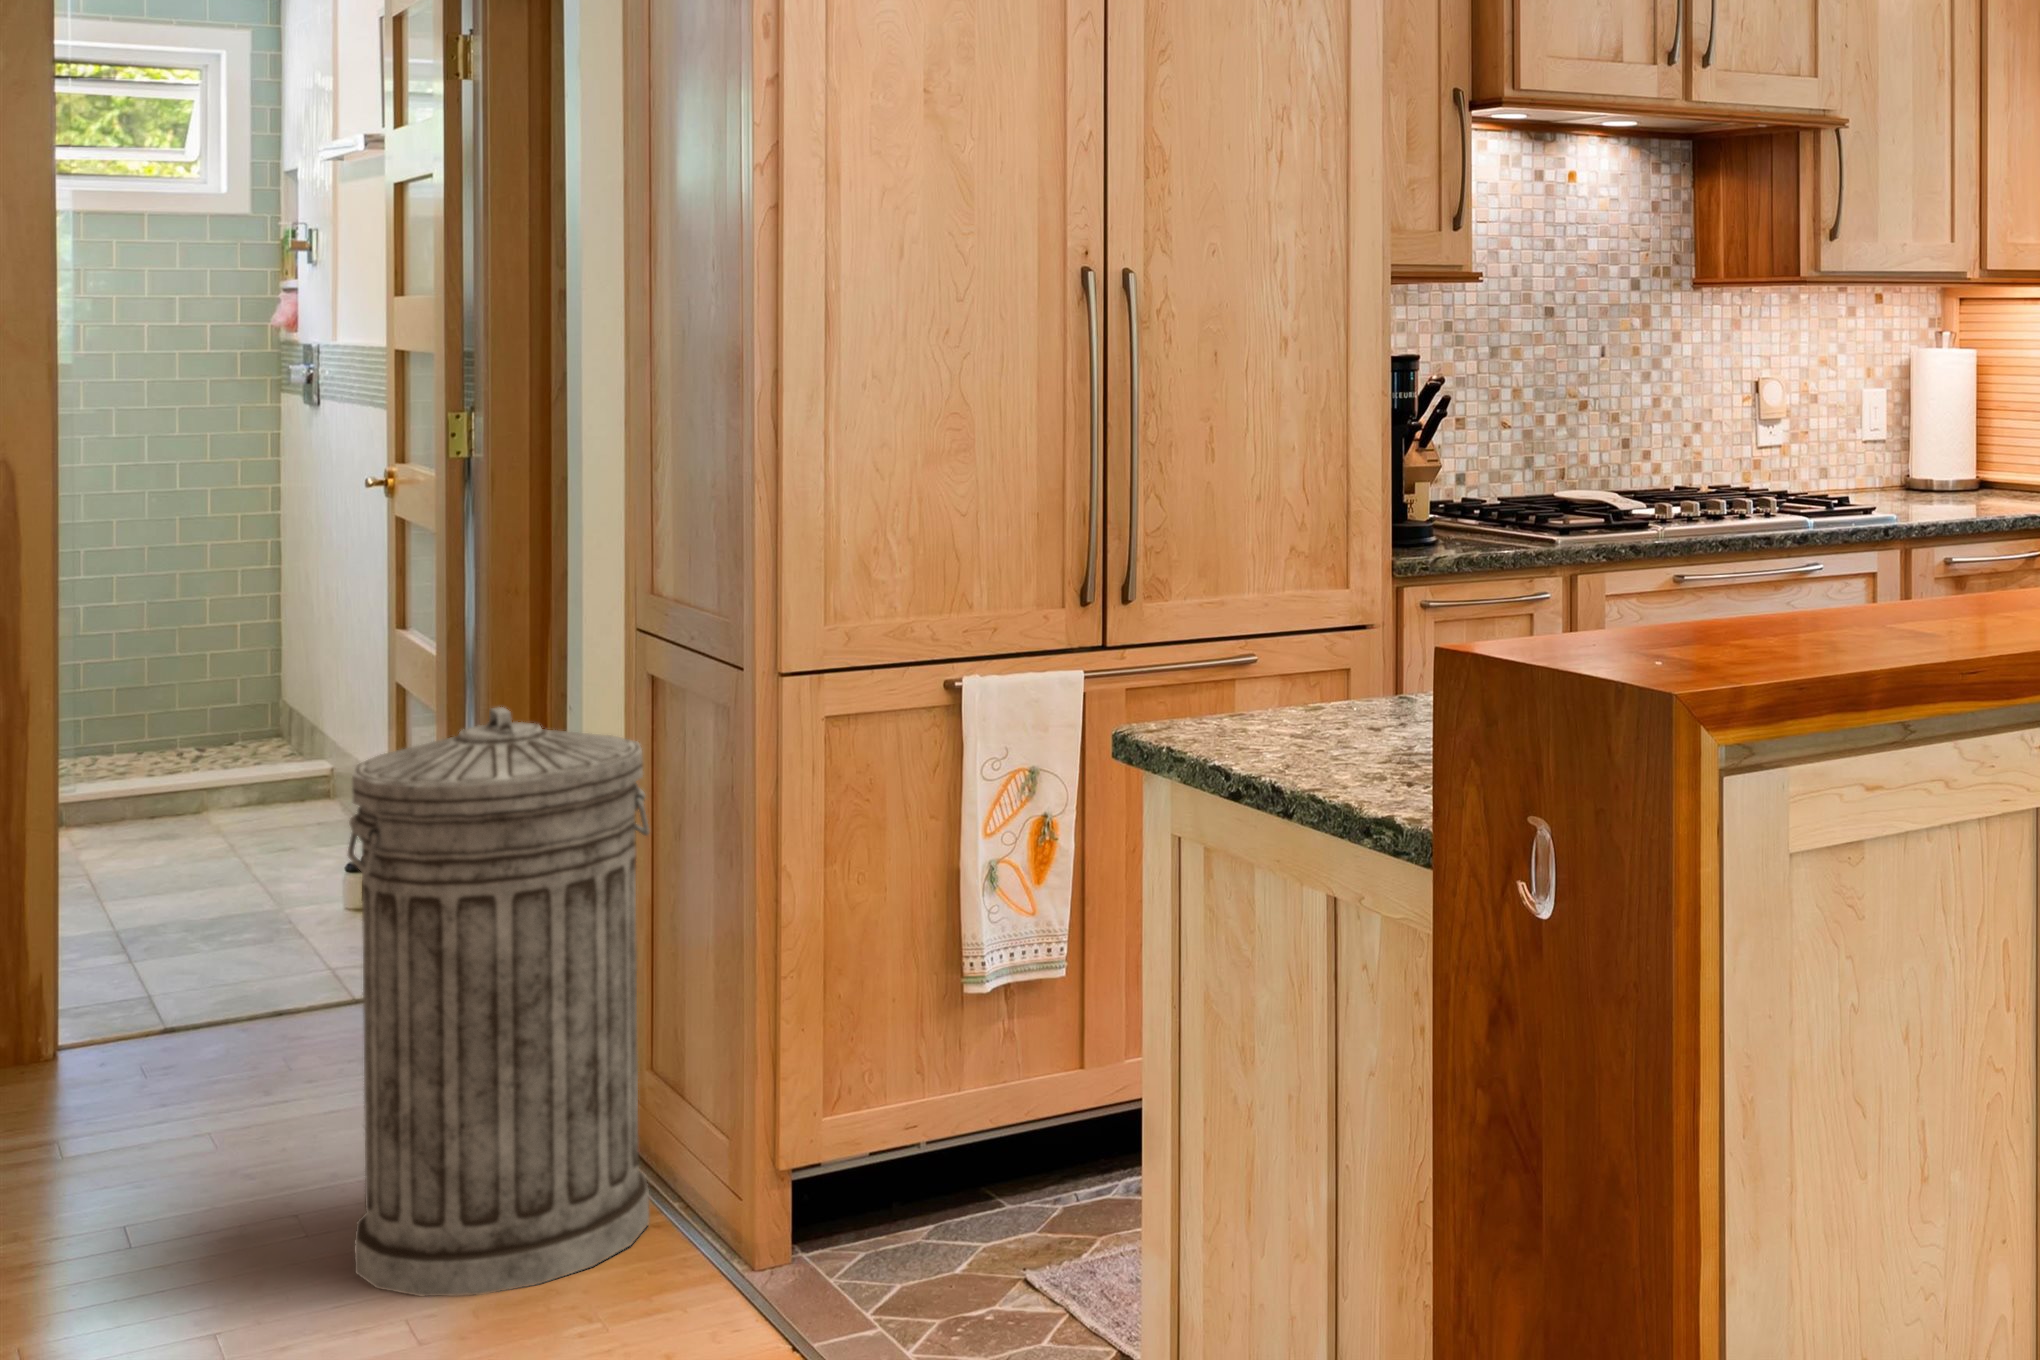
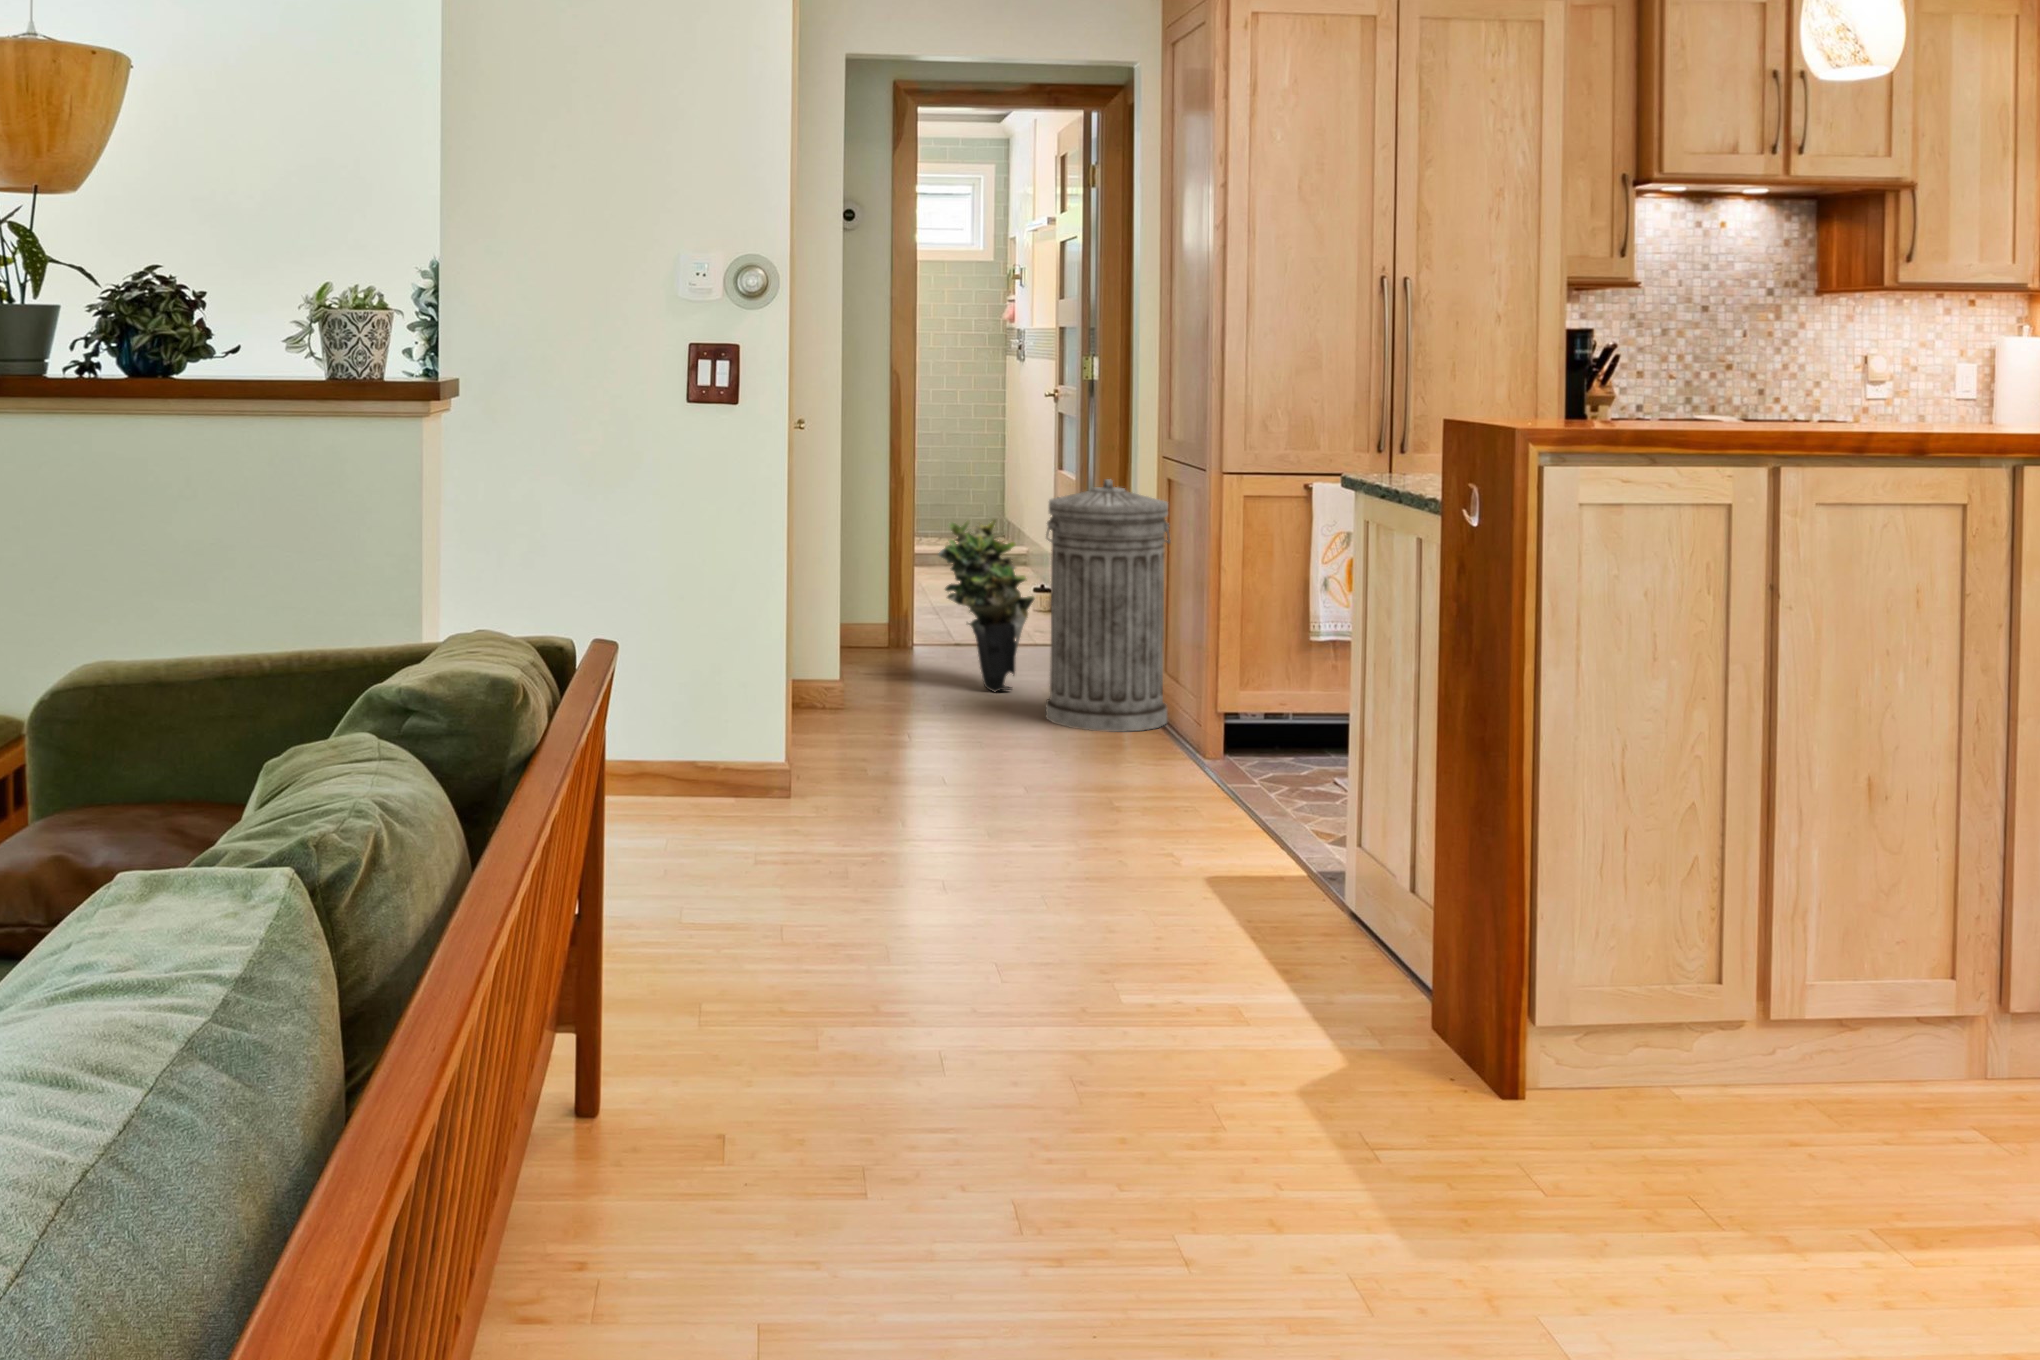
potted plant: none [76,790,333,1193] -> present [938,520,1034,692]

